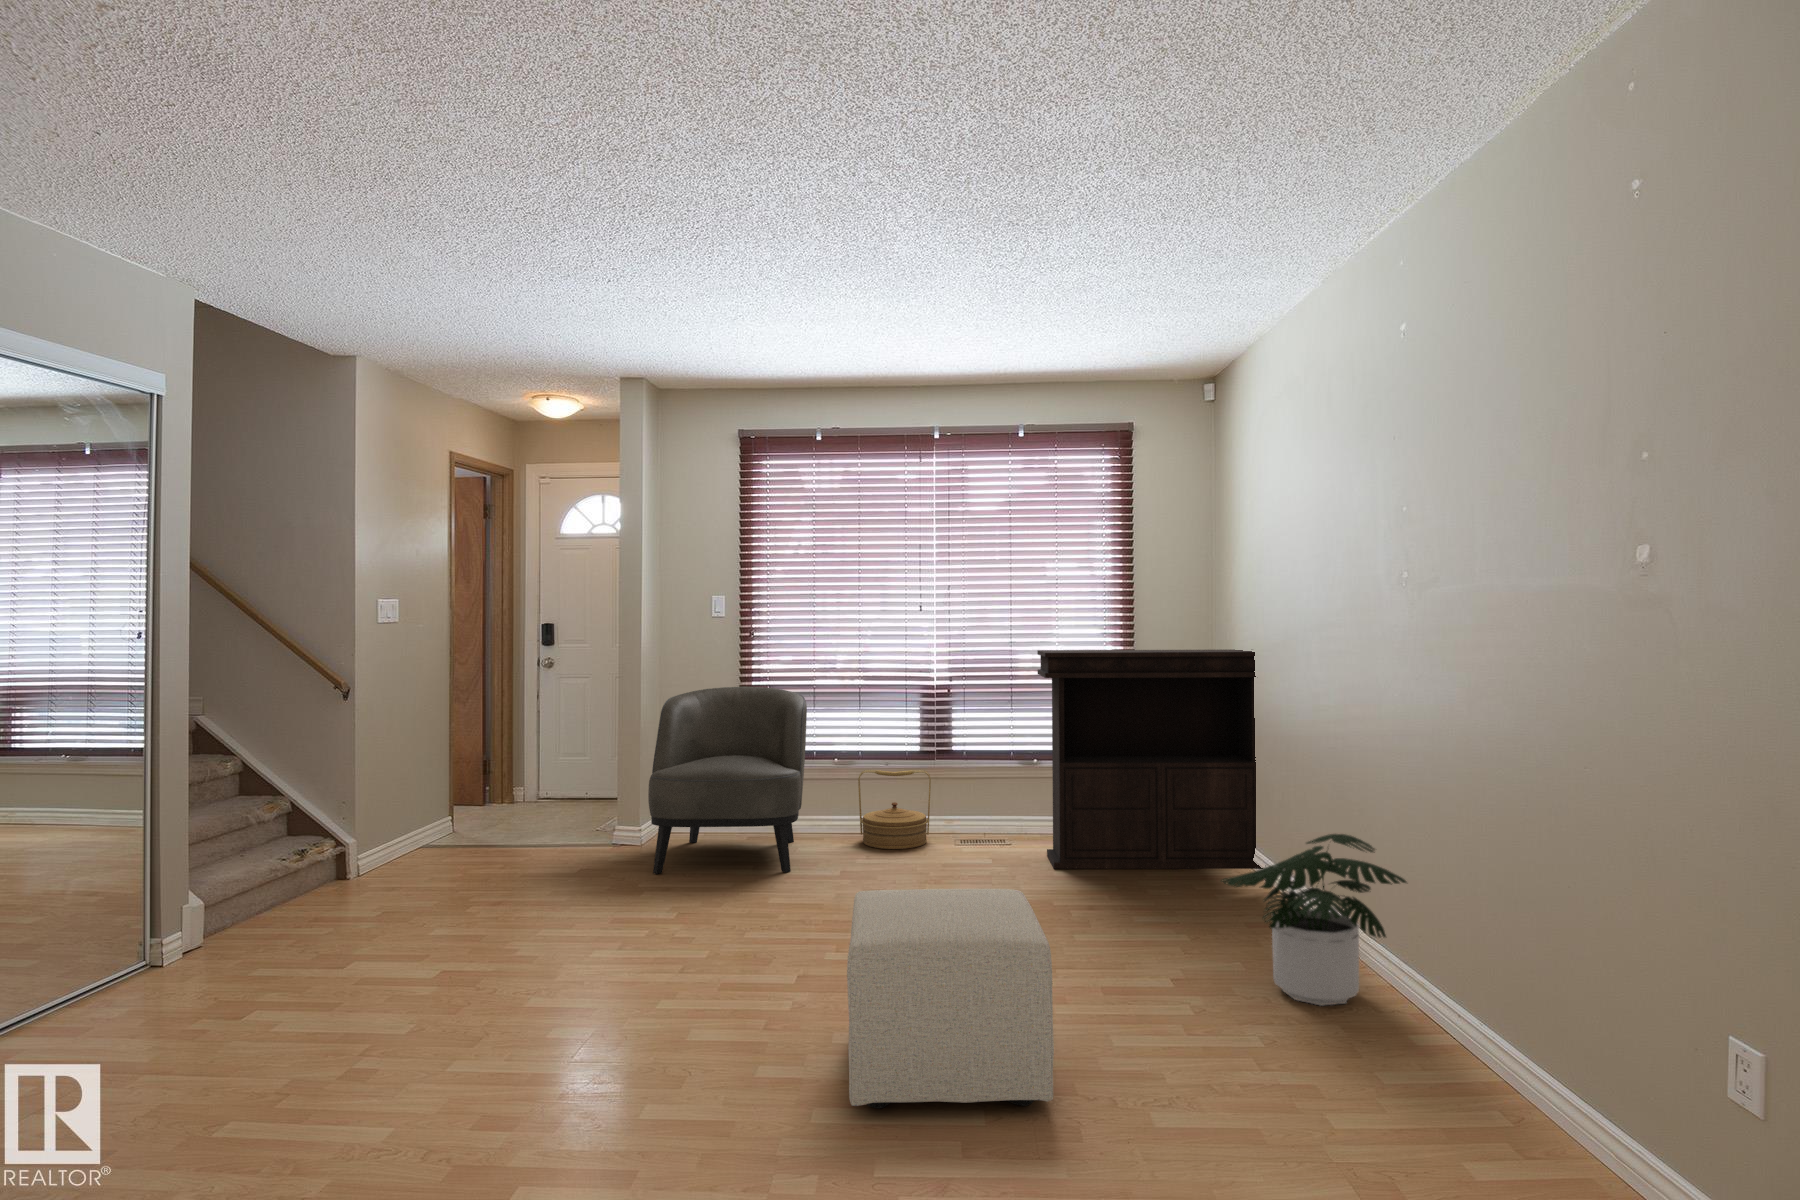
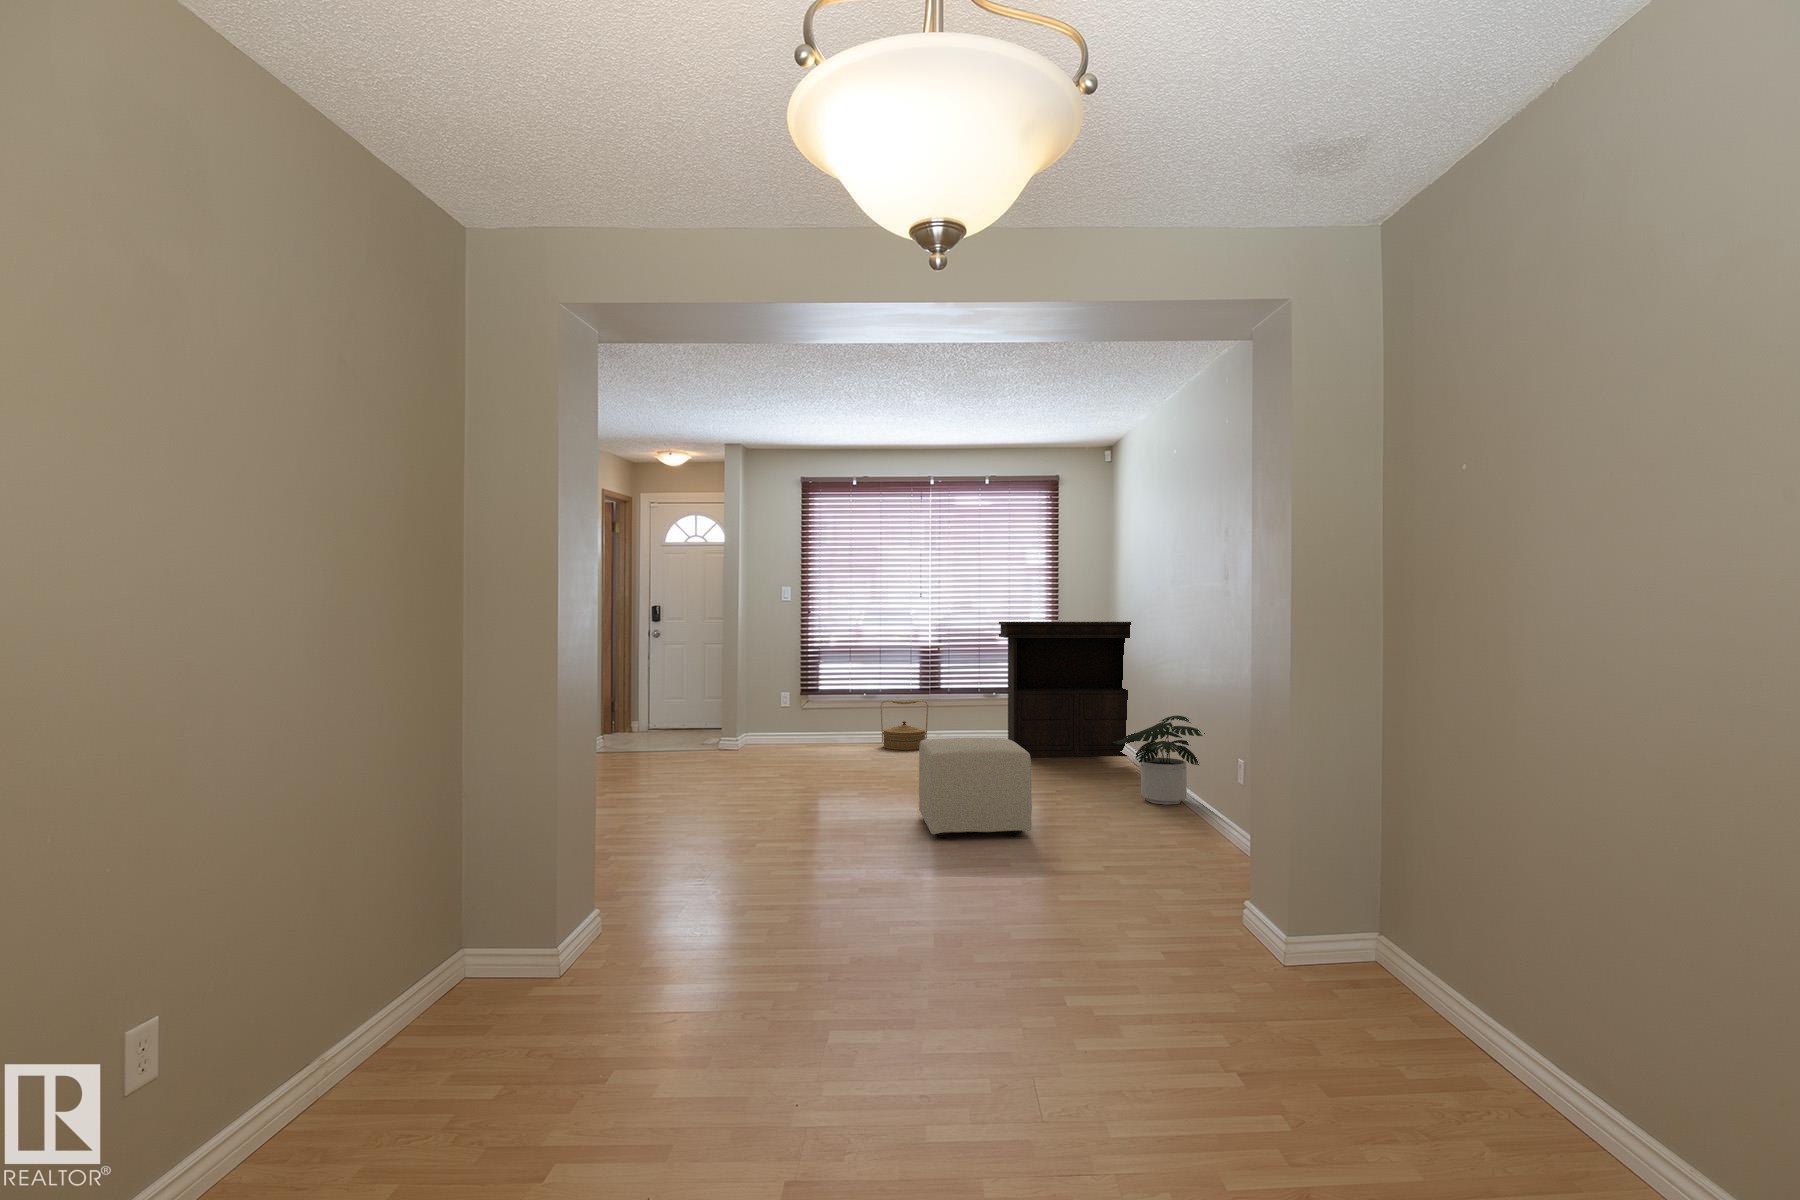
armchair: present [648,686,807,874] -> none [751,646,849,762]

